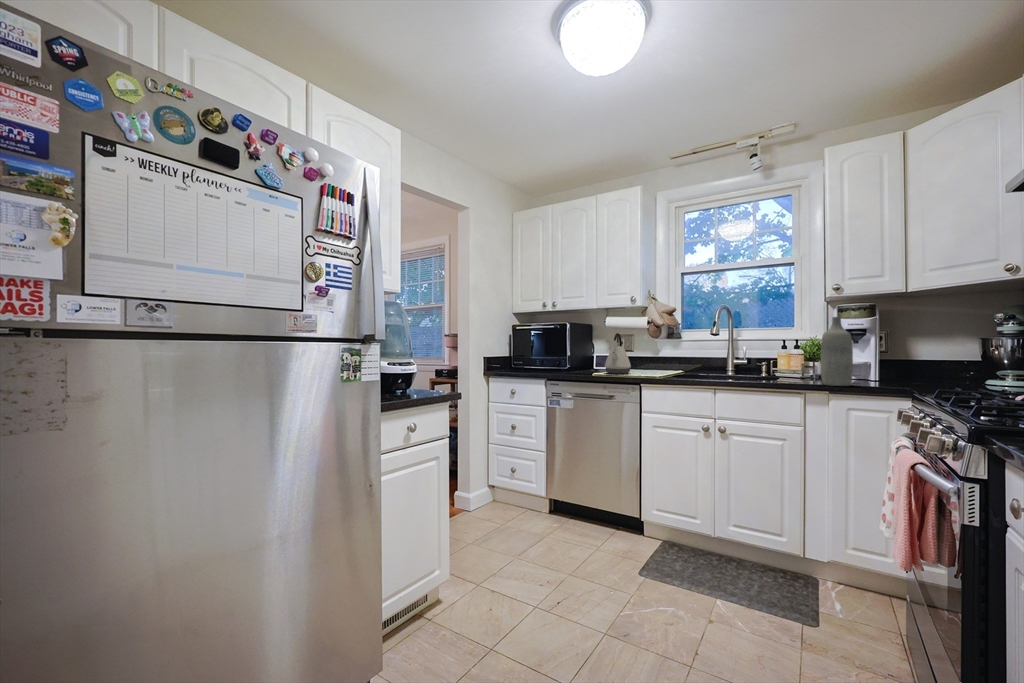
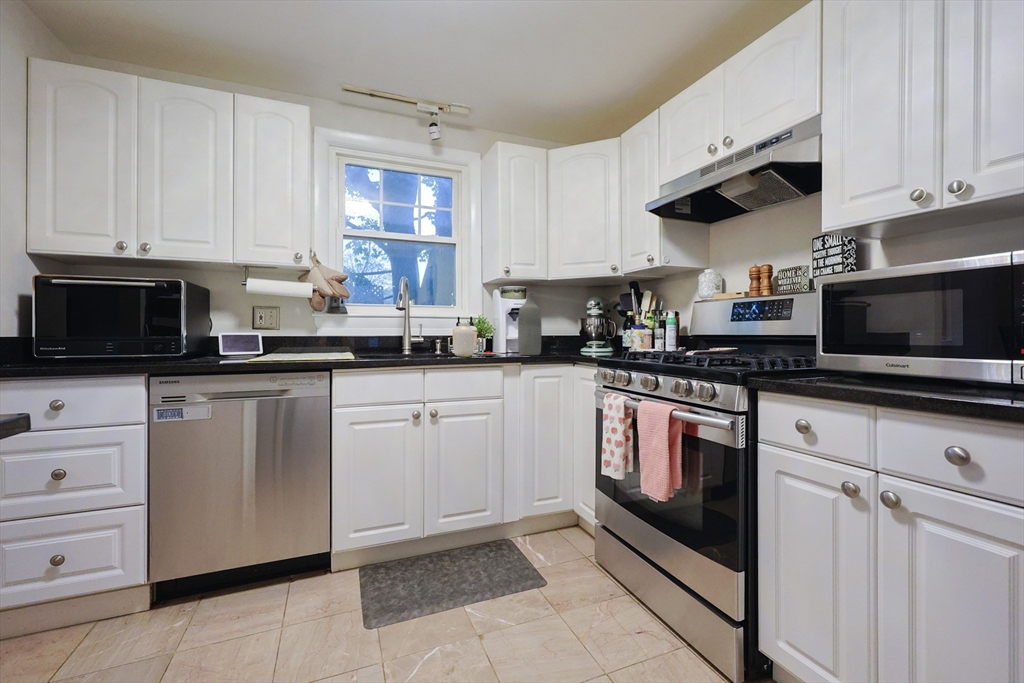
kettle: present [605,333,631,374] -> none [260,300,301,358]
jar: none [743,350,803,383] -> present [454,323,501,357]

